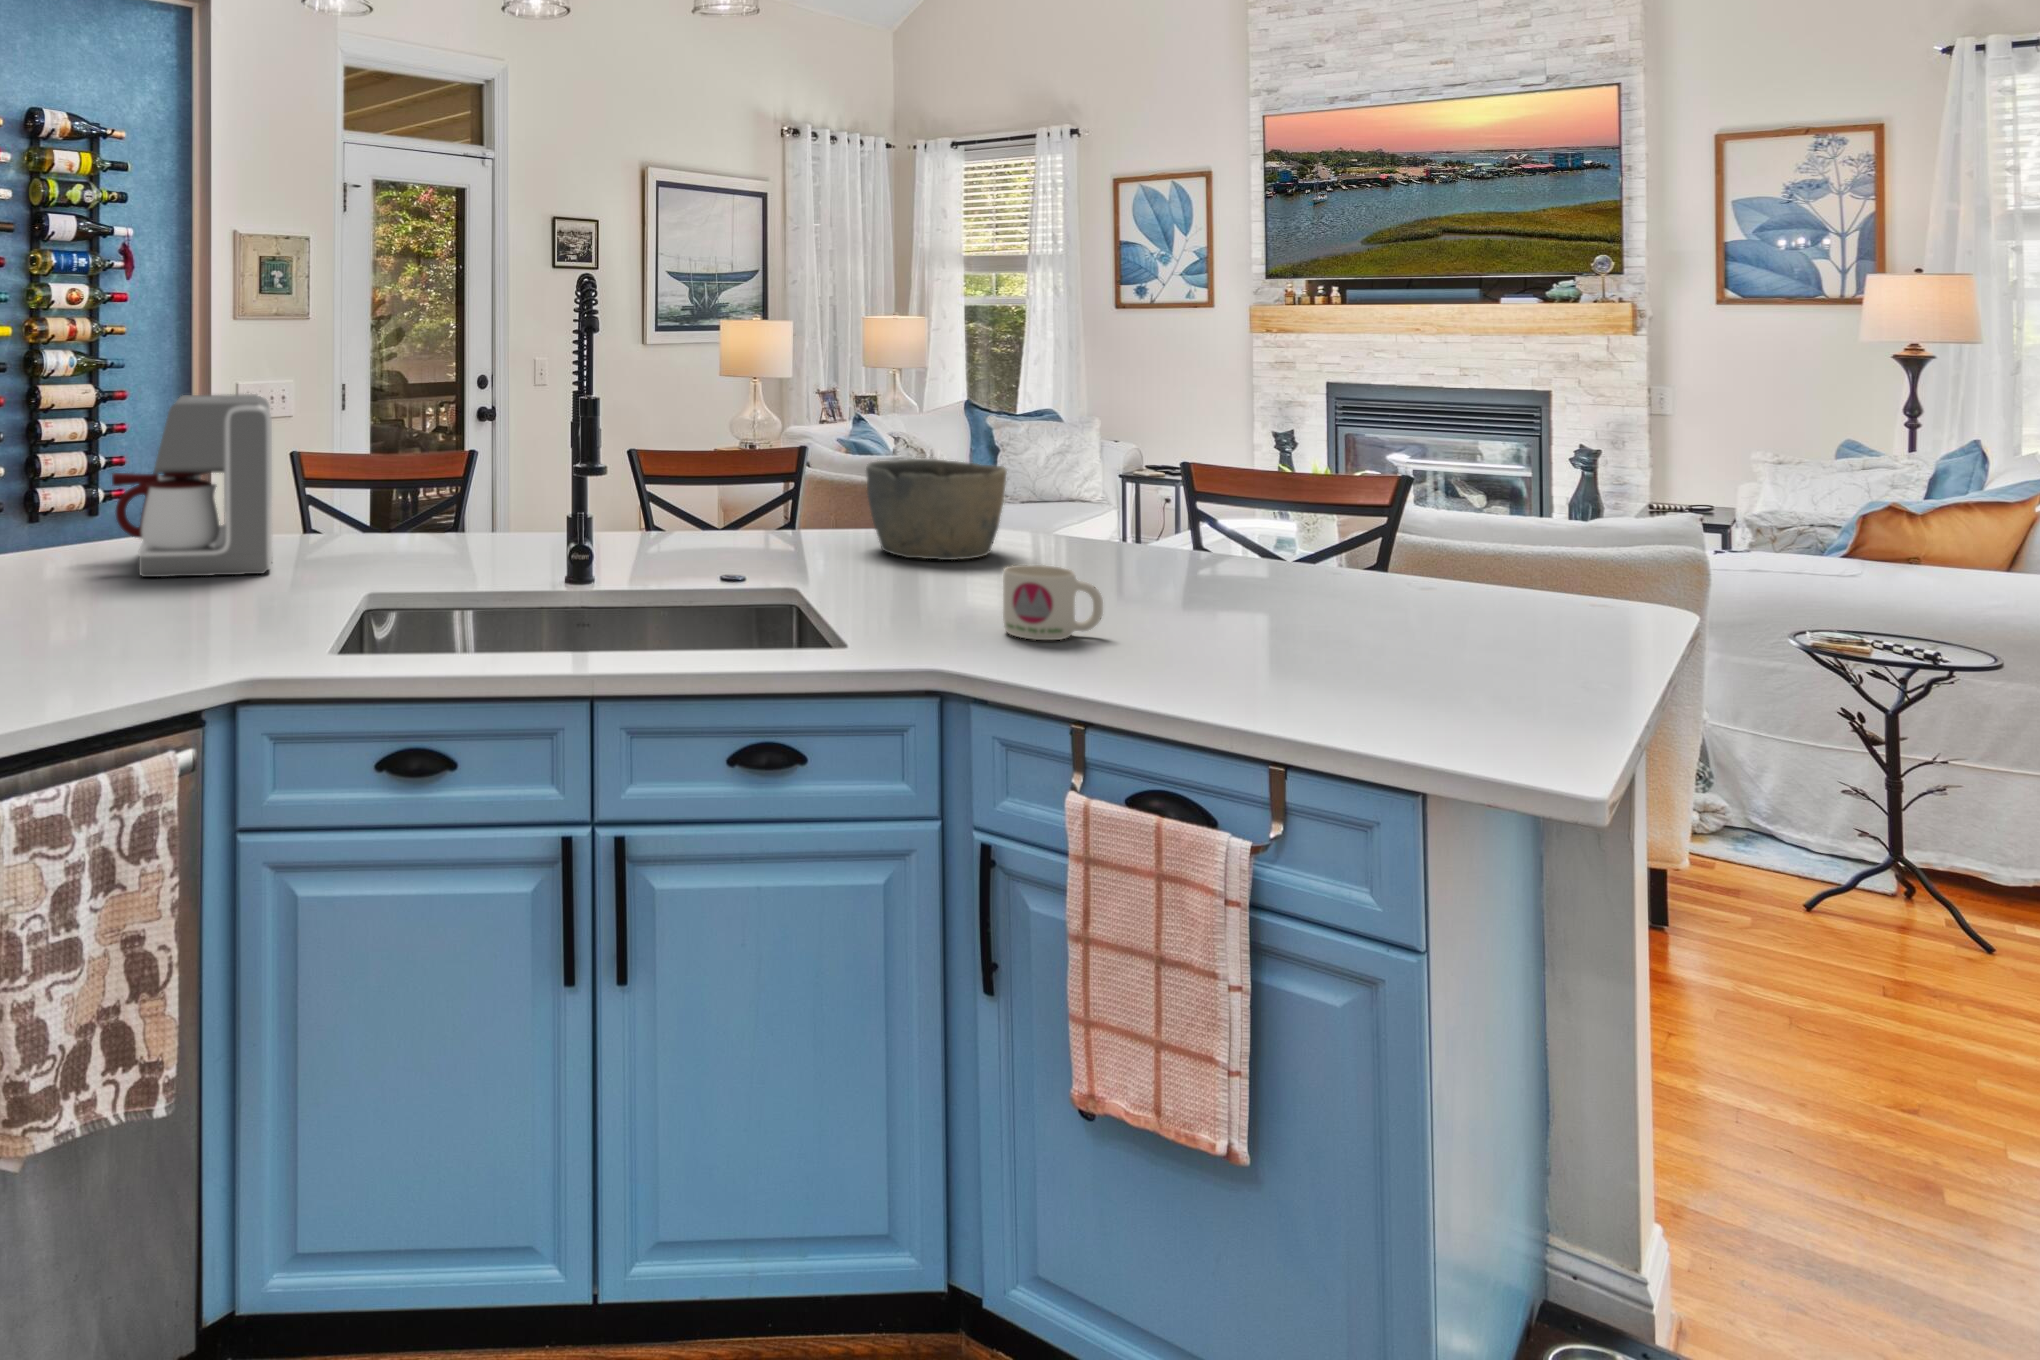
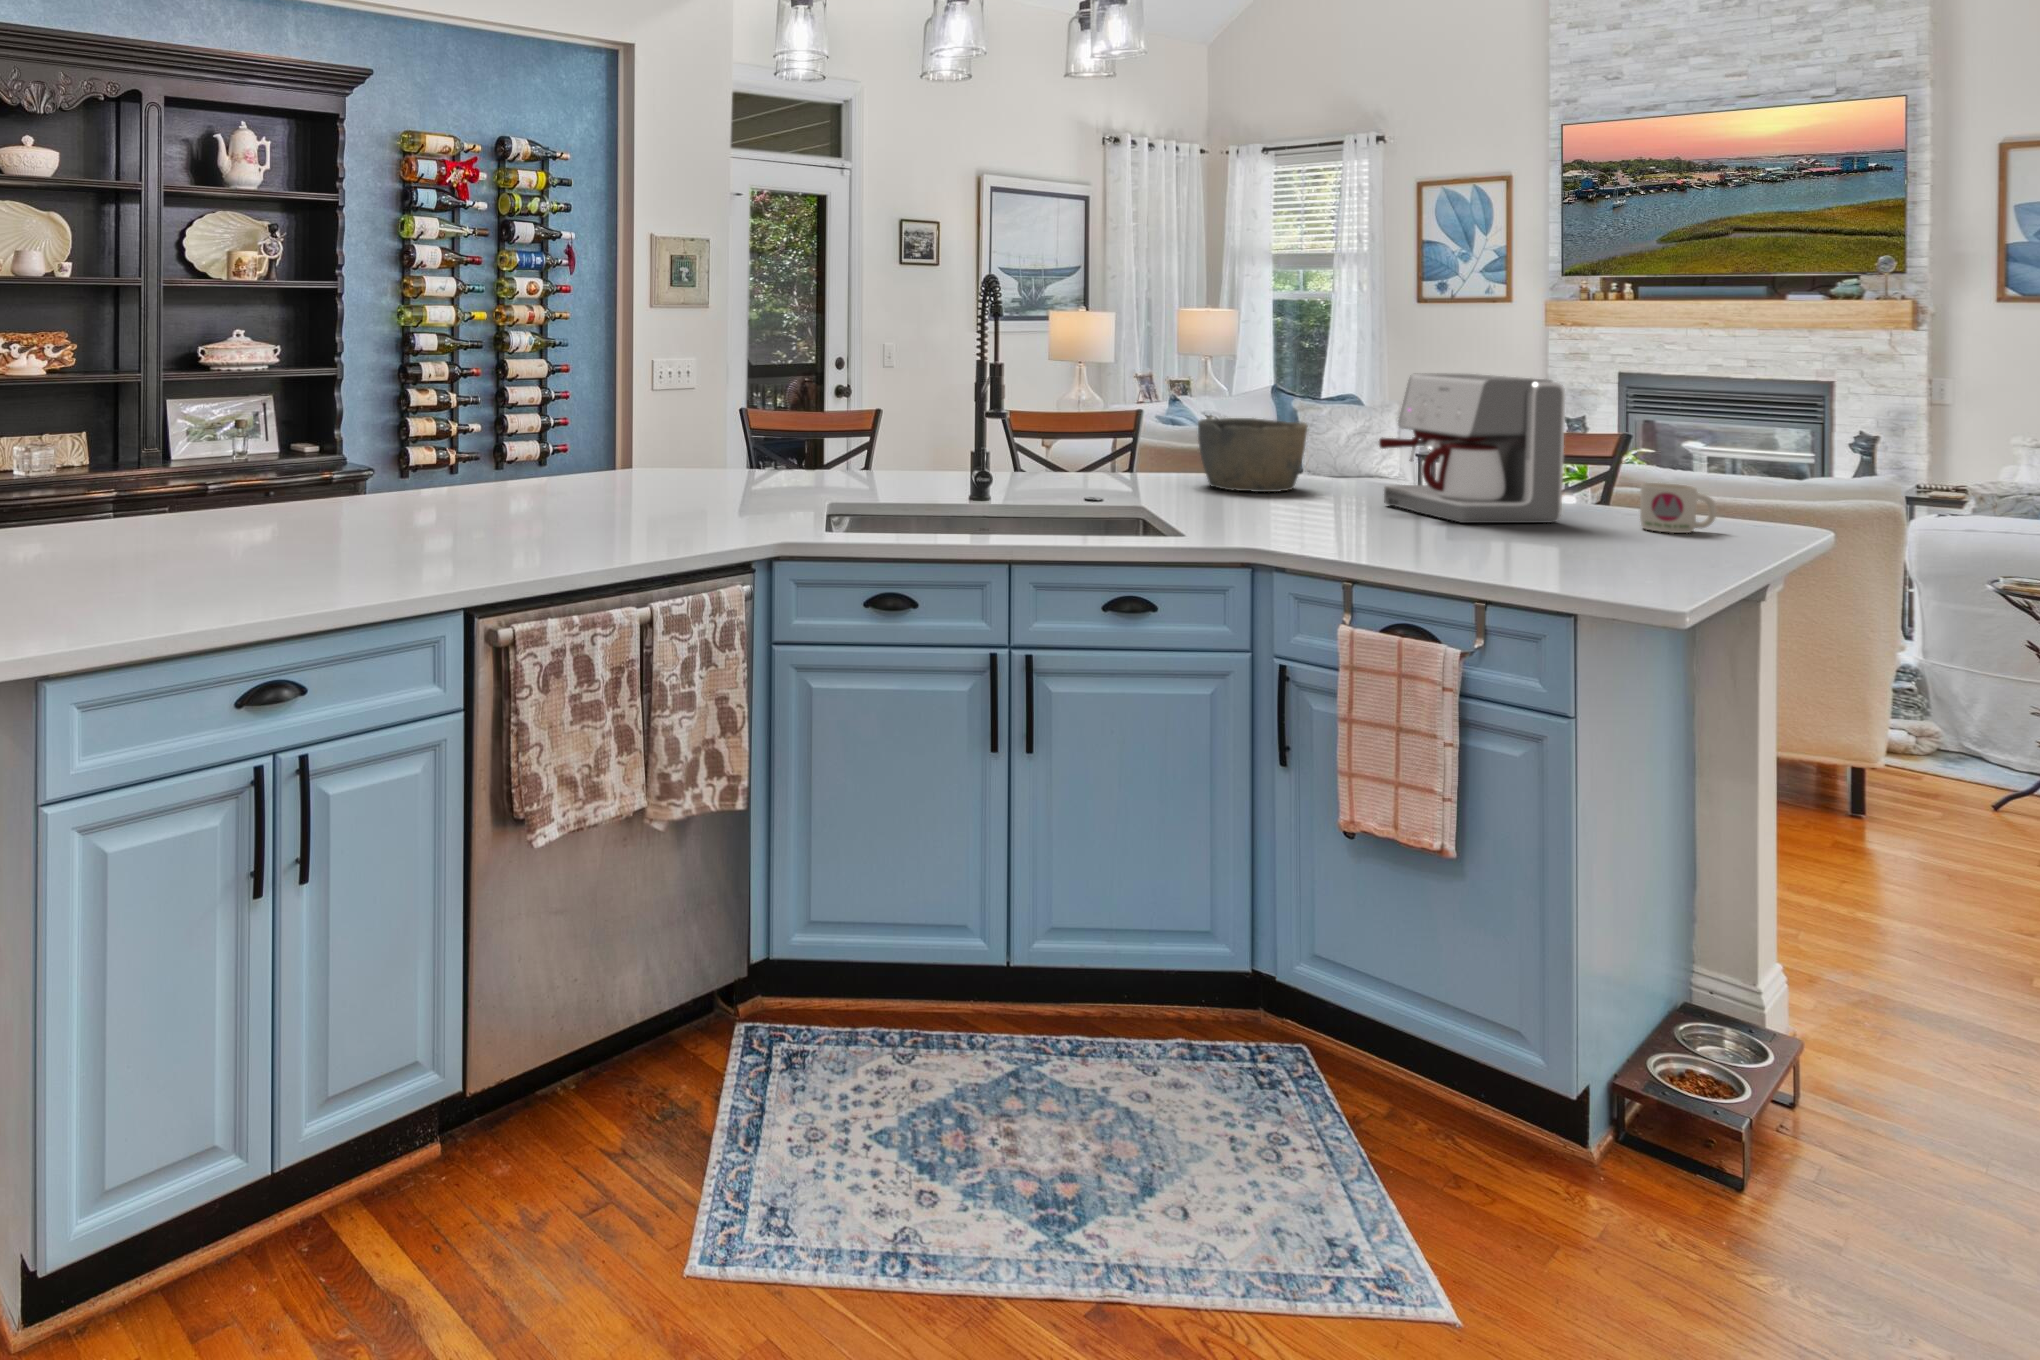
coffee maker: present [112,394,272,577] -> present [1379,373,1565,523]
mug: present [1003,565,1103,640] -> present [1640,483,1717,533]

